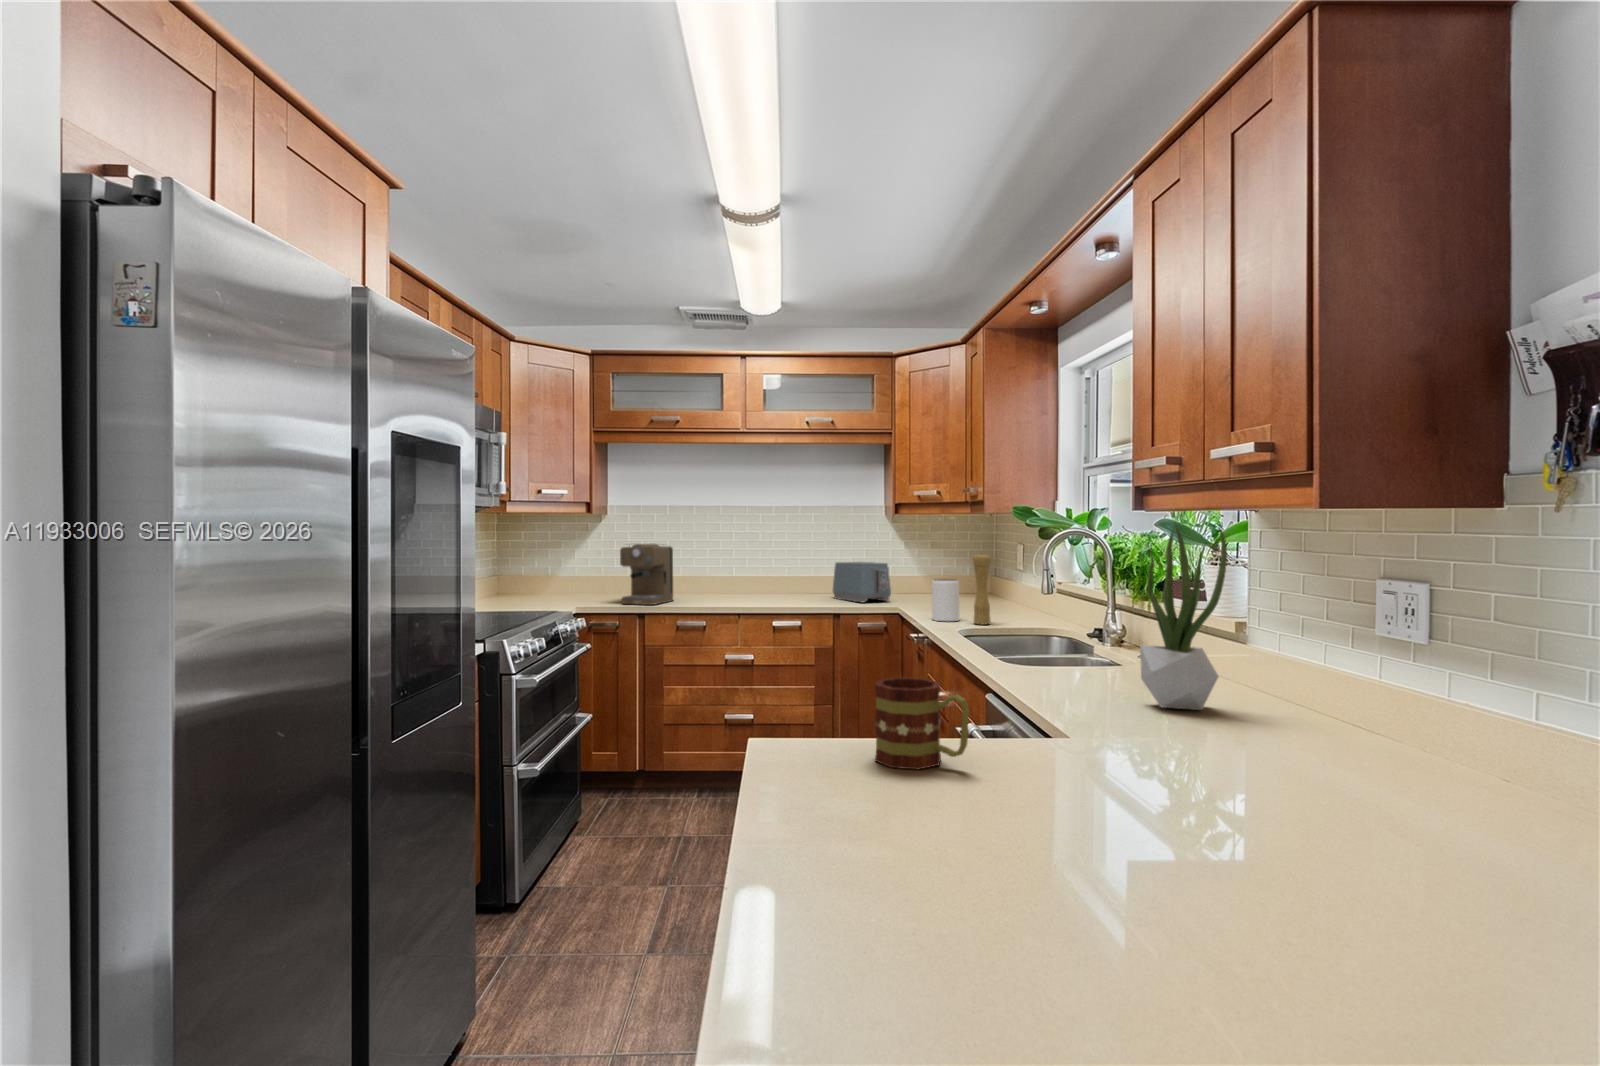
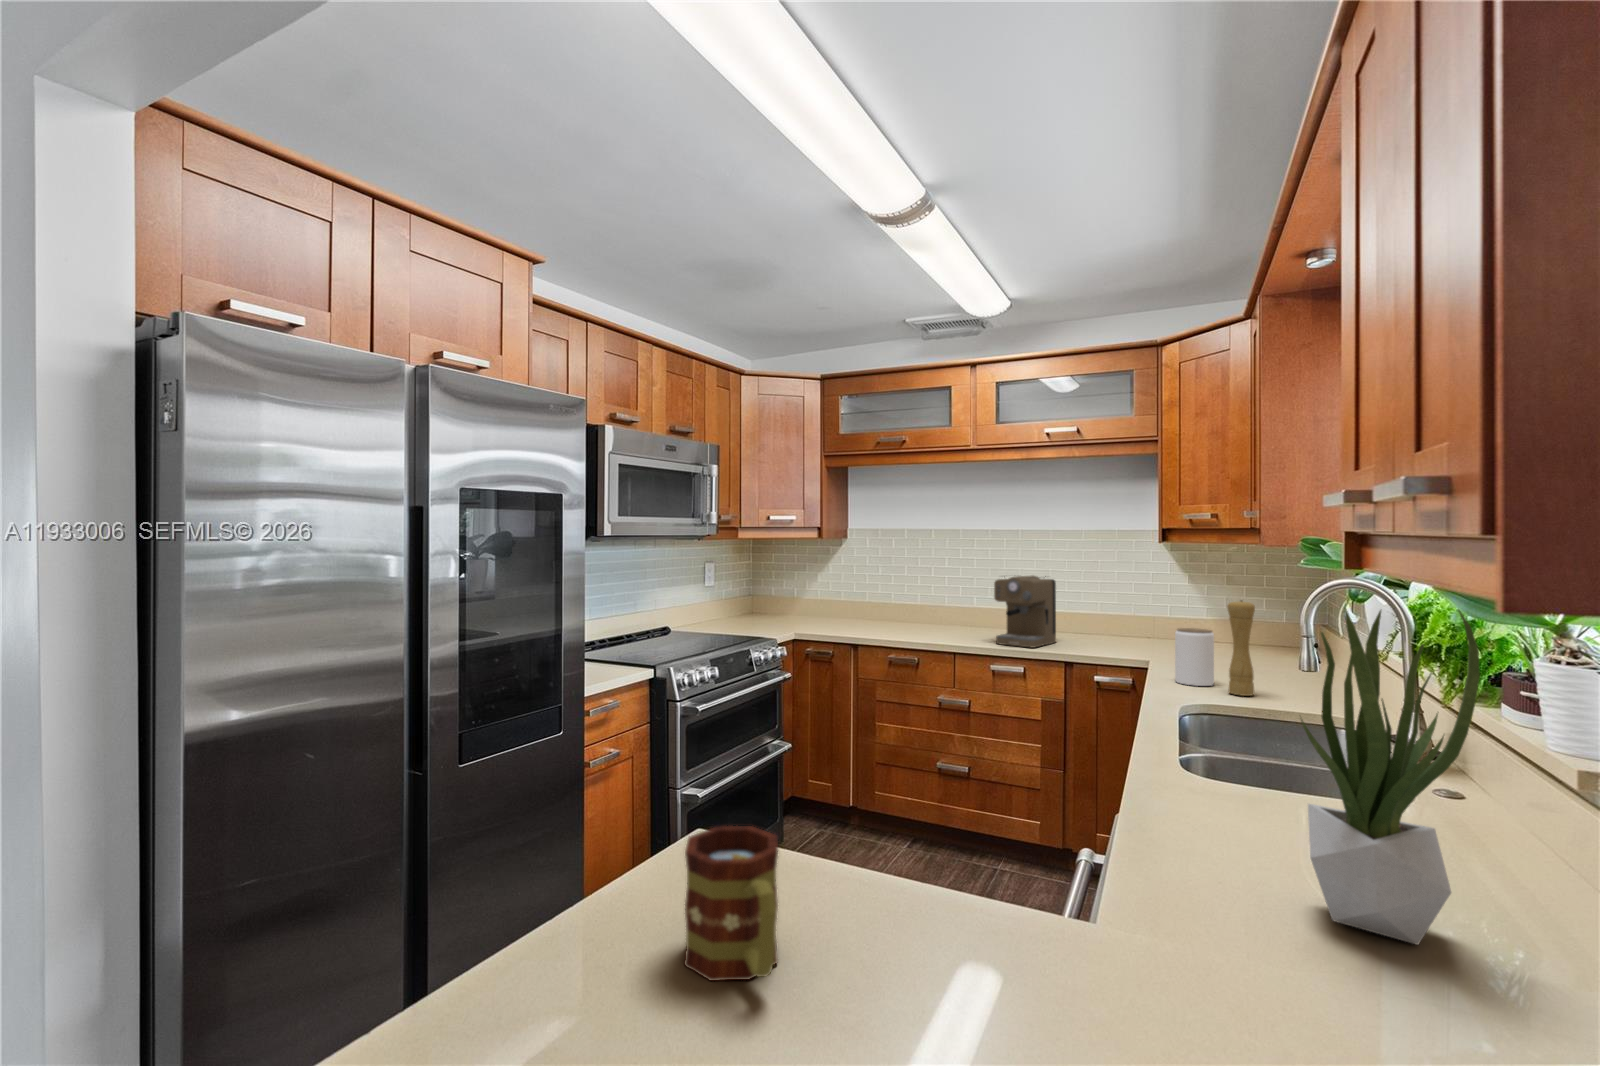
coffee maker: present [620,544,673,605] -> present [994,576,1056,648]
toaster: present [833,562,891,602] -> none [1083,596,1152,647]

